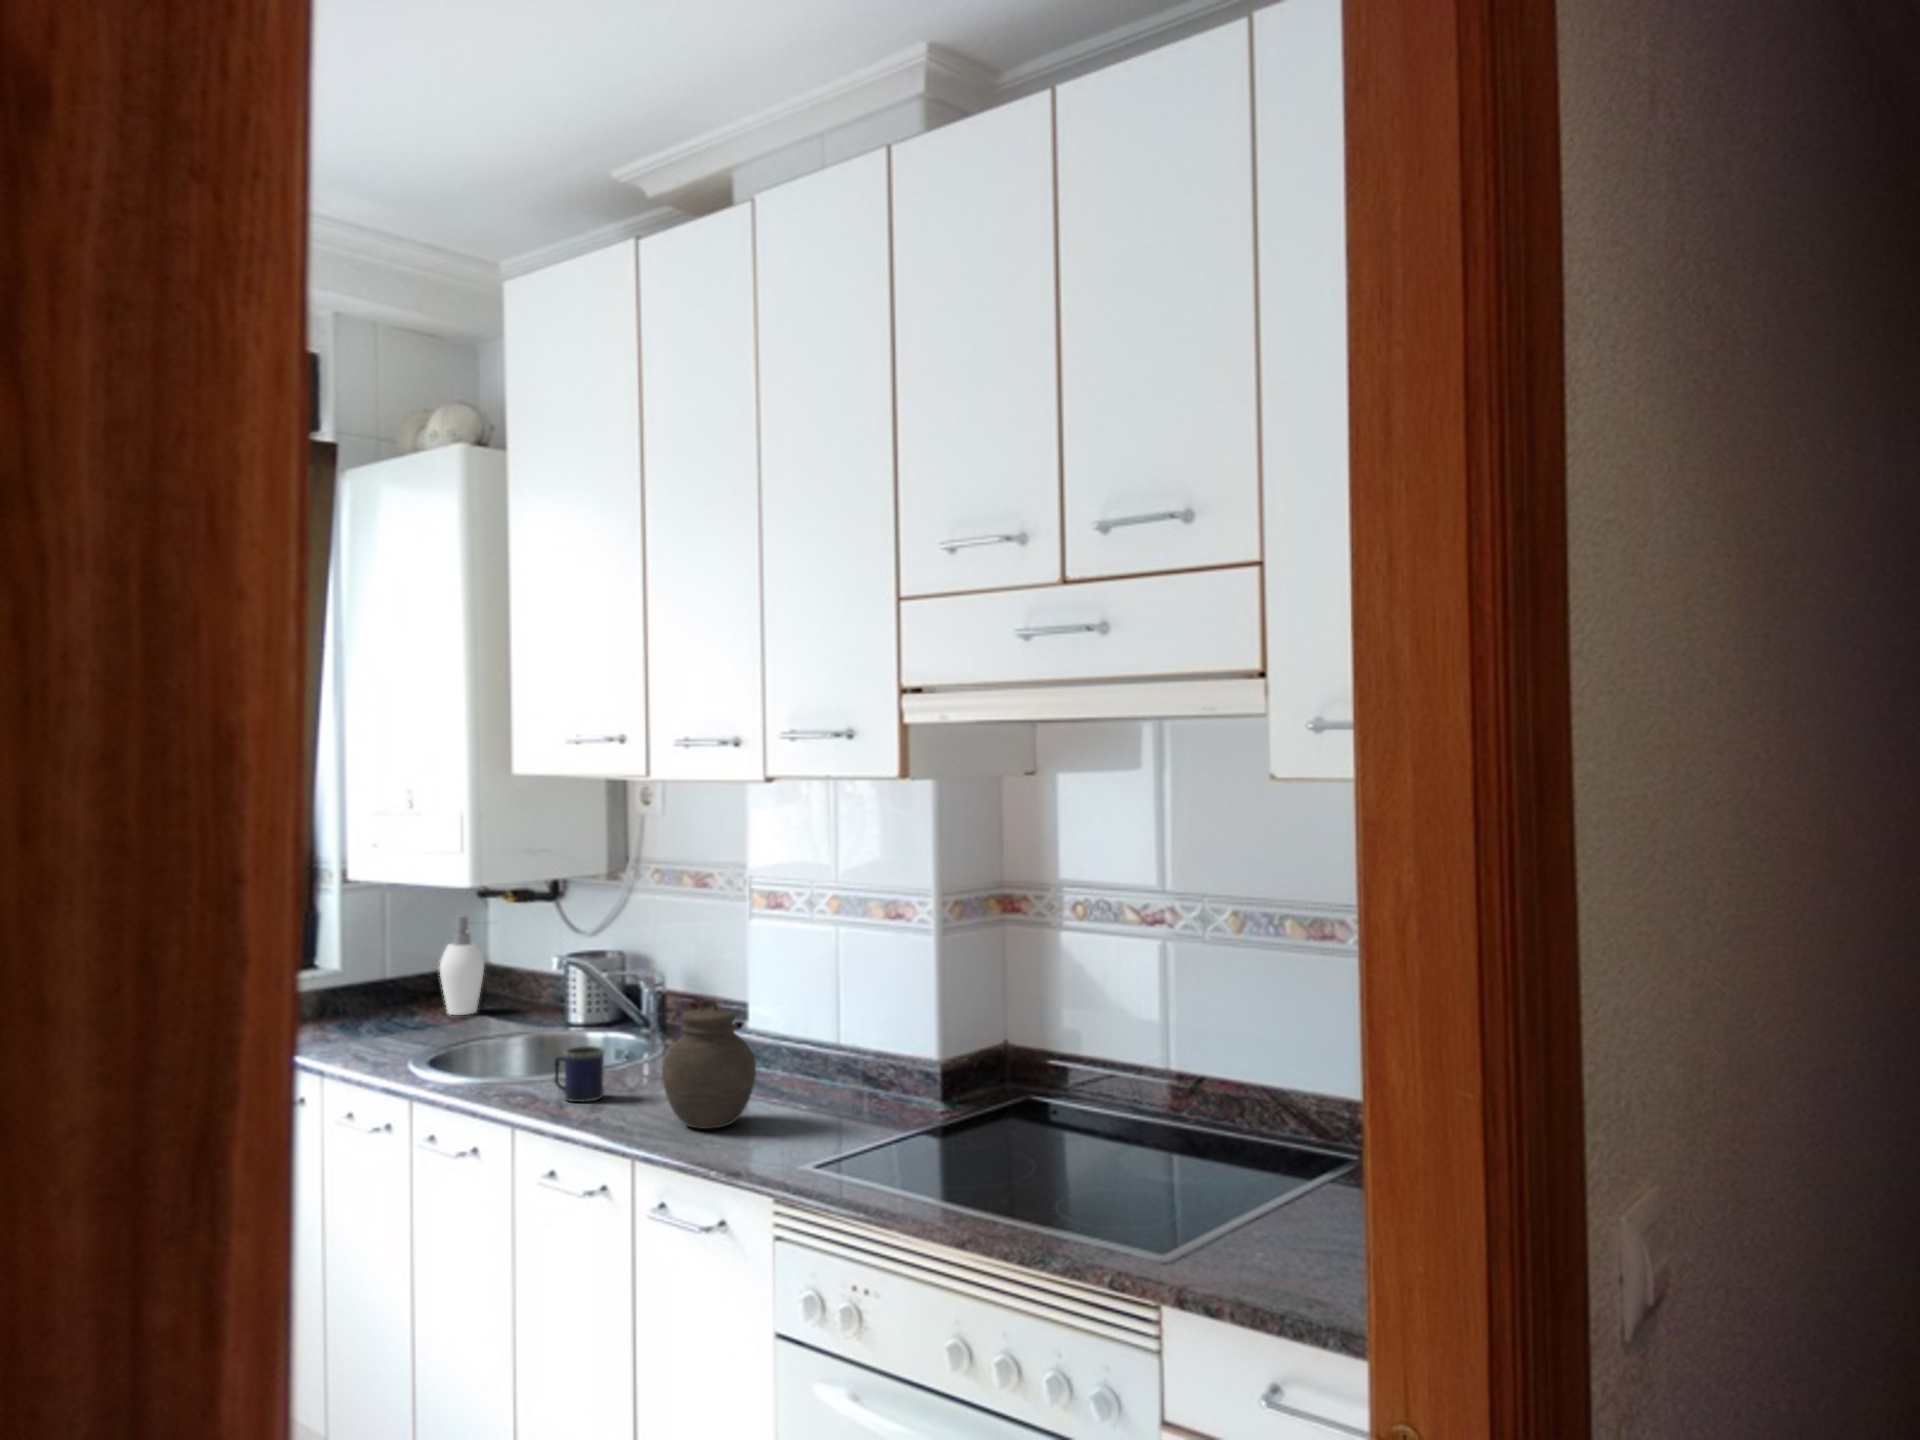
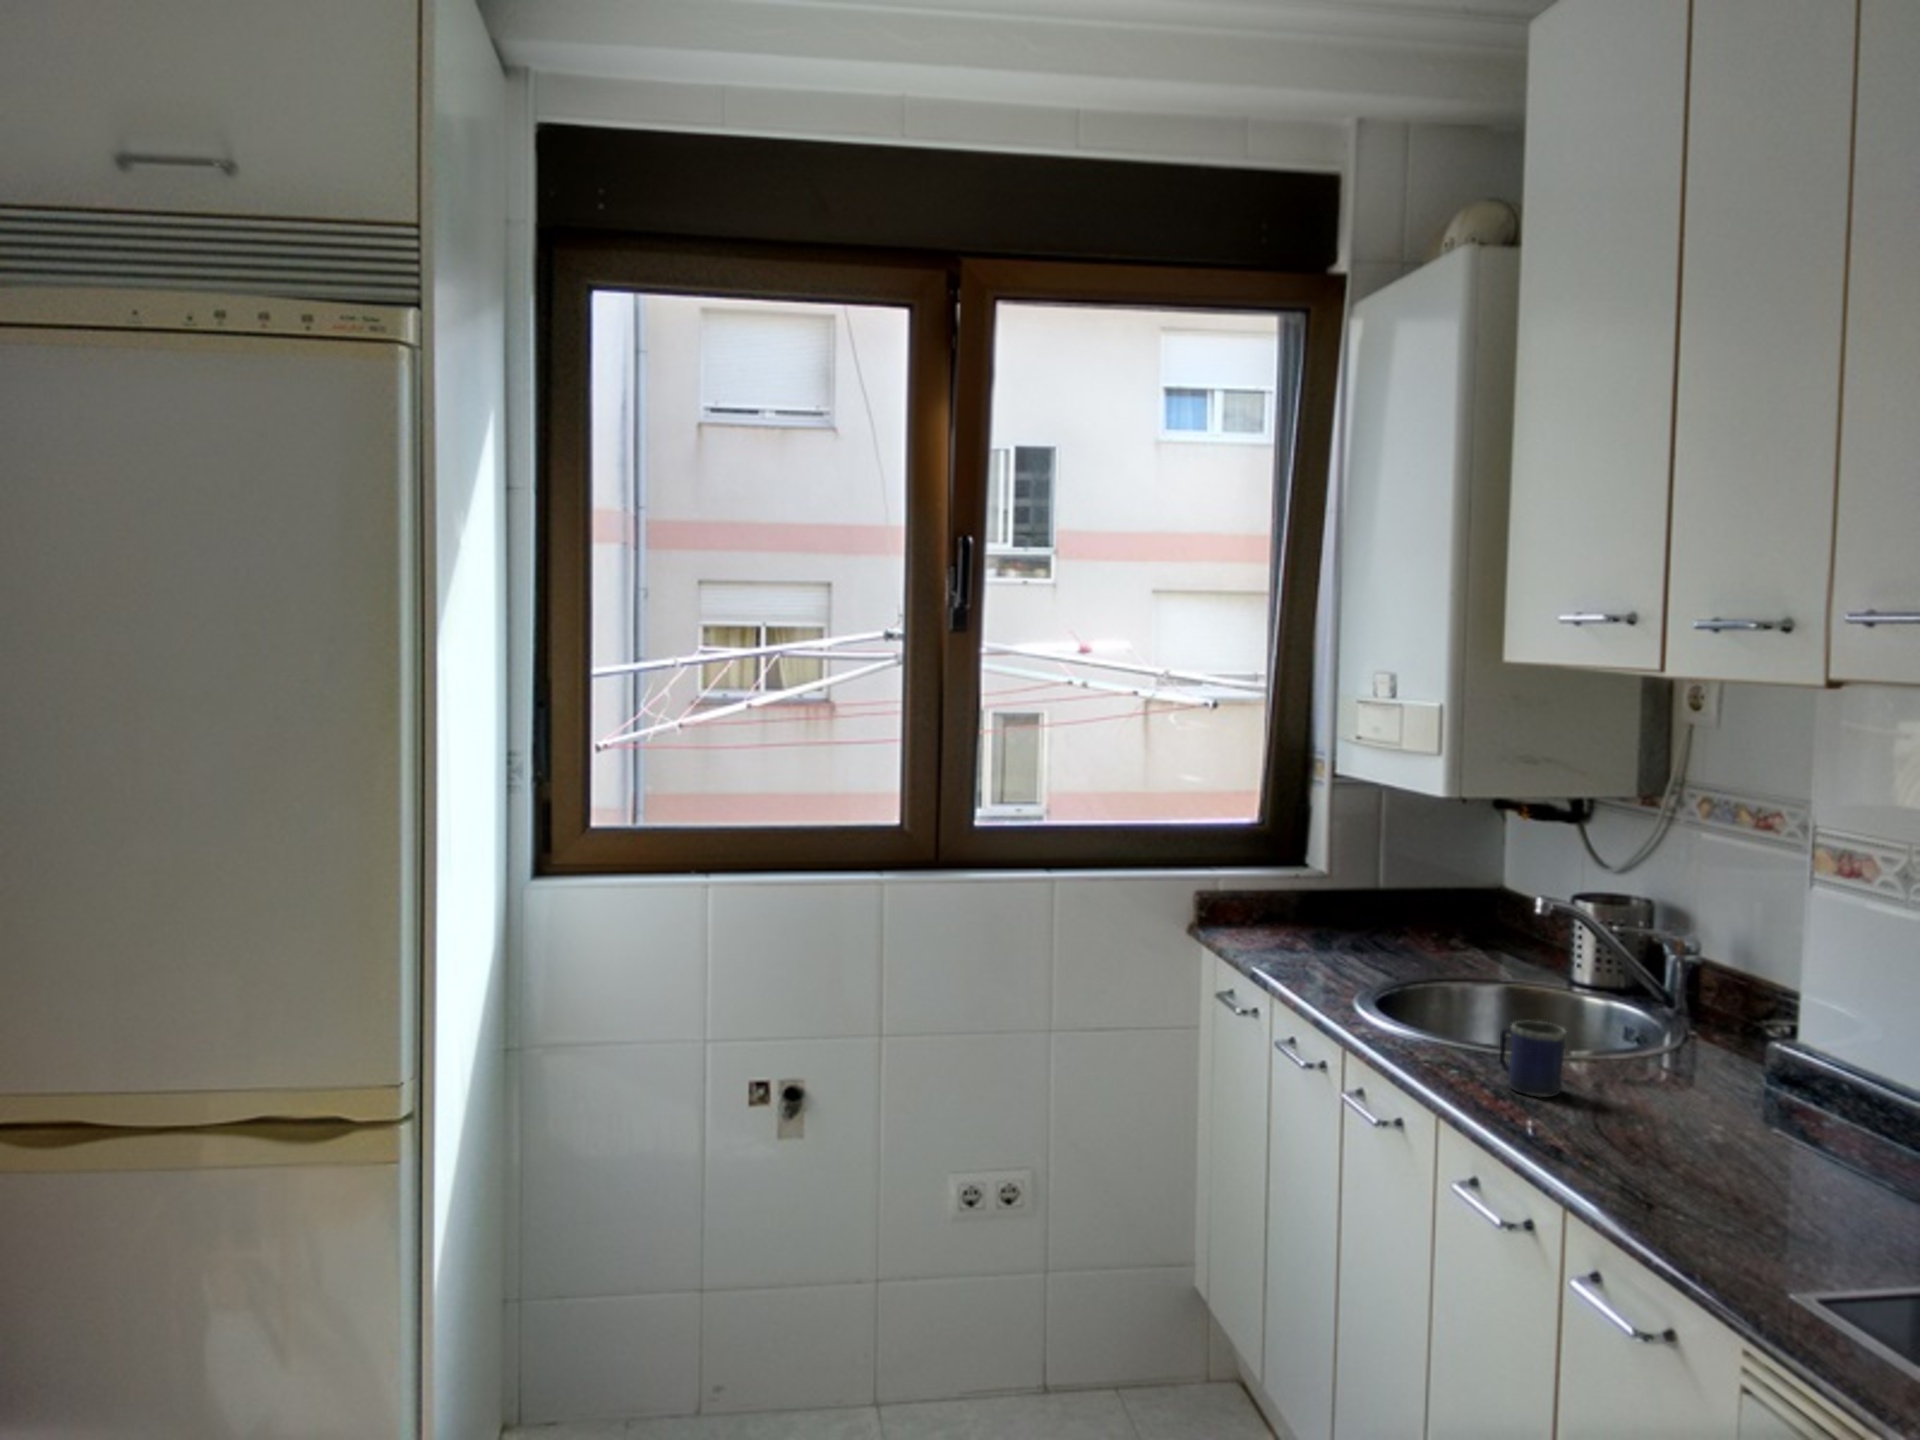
soap dispenser: present [440,916,484,1015] -> none [1430,826,1502,945]
jar: present [662,999,756,1129] -> none [1624,997,1771,1184]

